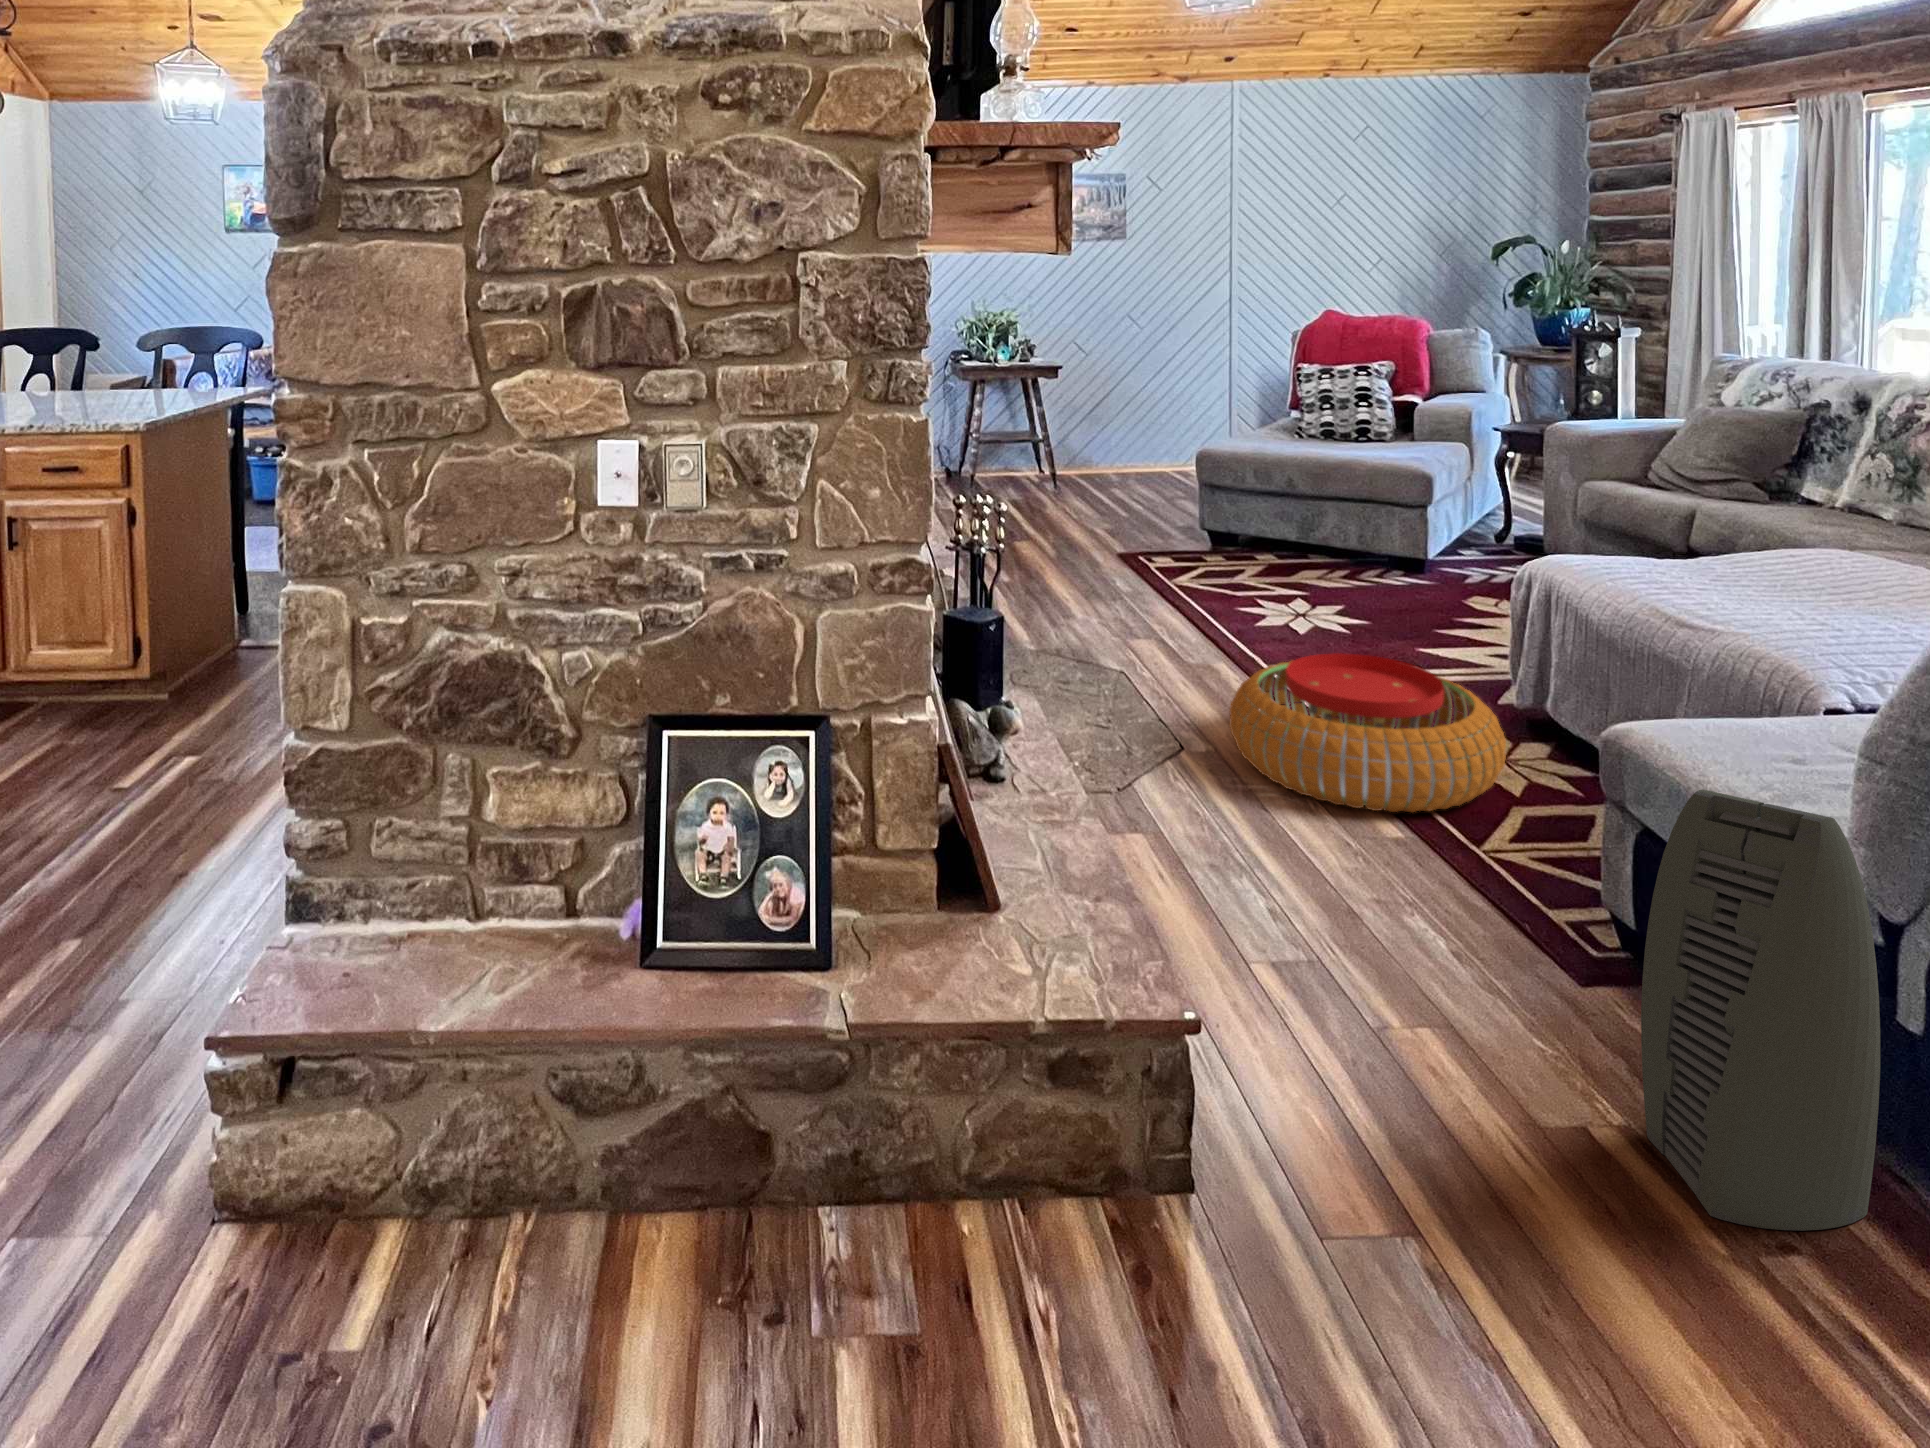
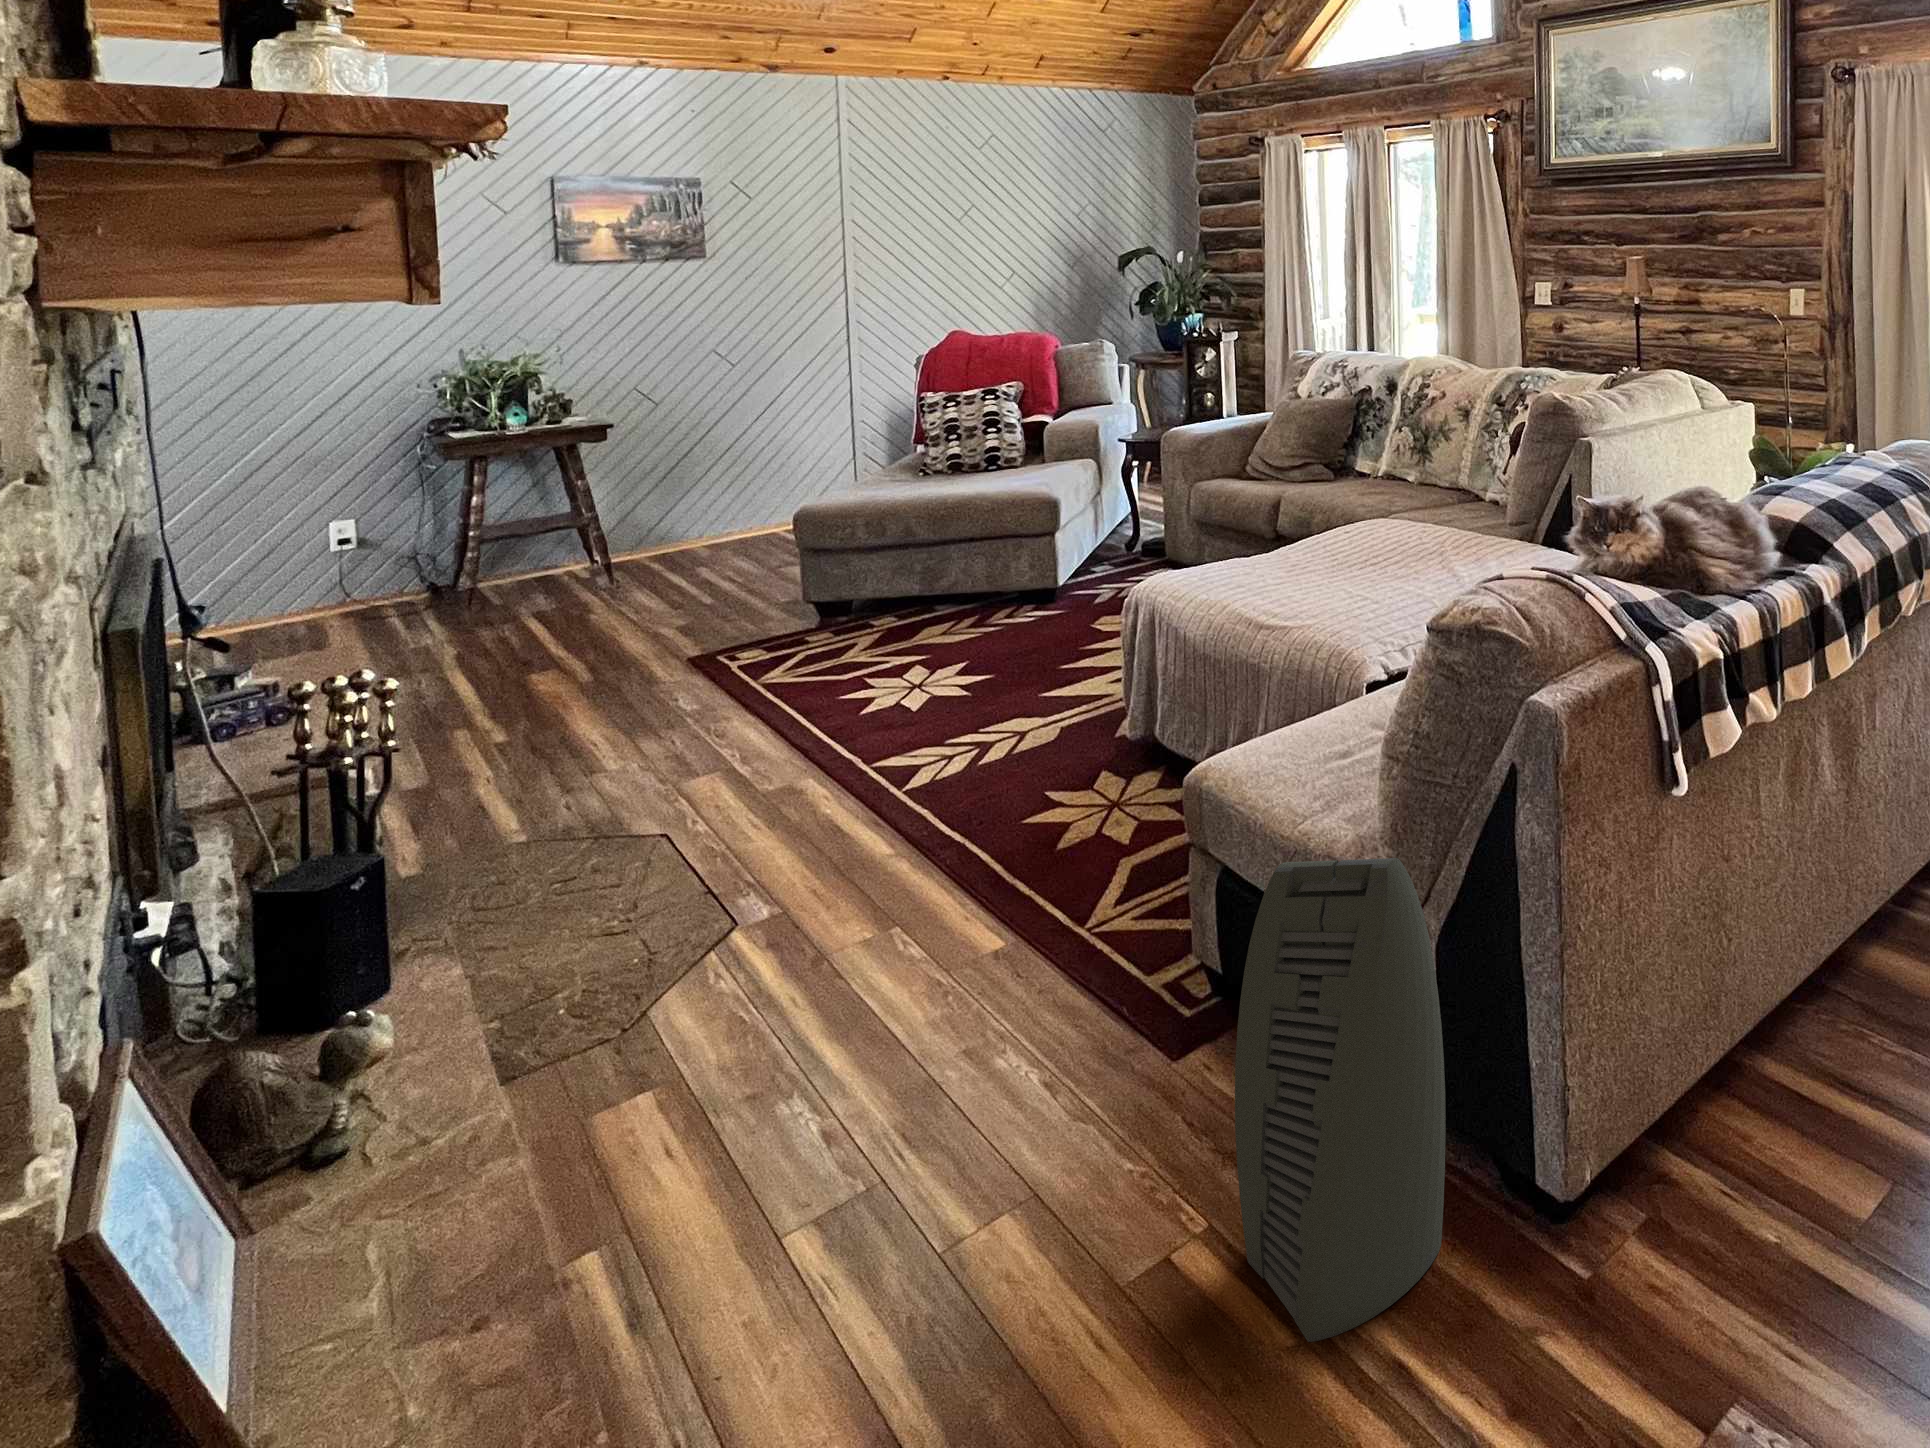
pouf: present [1229,653,1506,812] -> none [796,727,1117,930]

